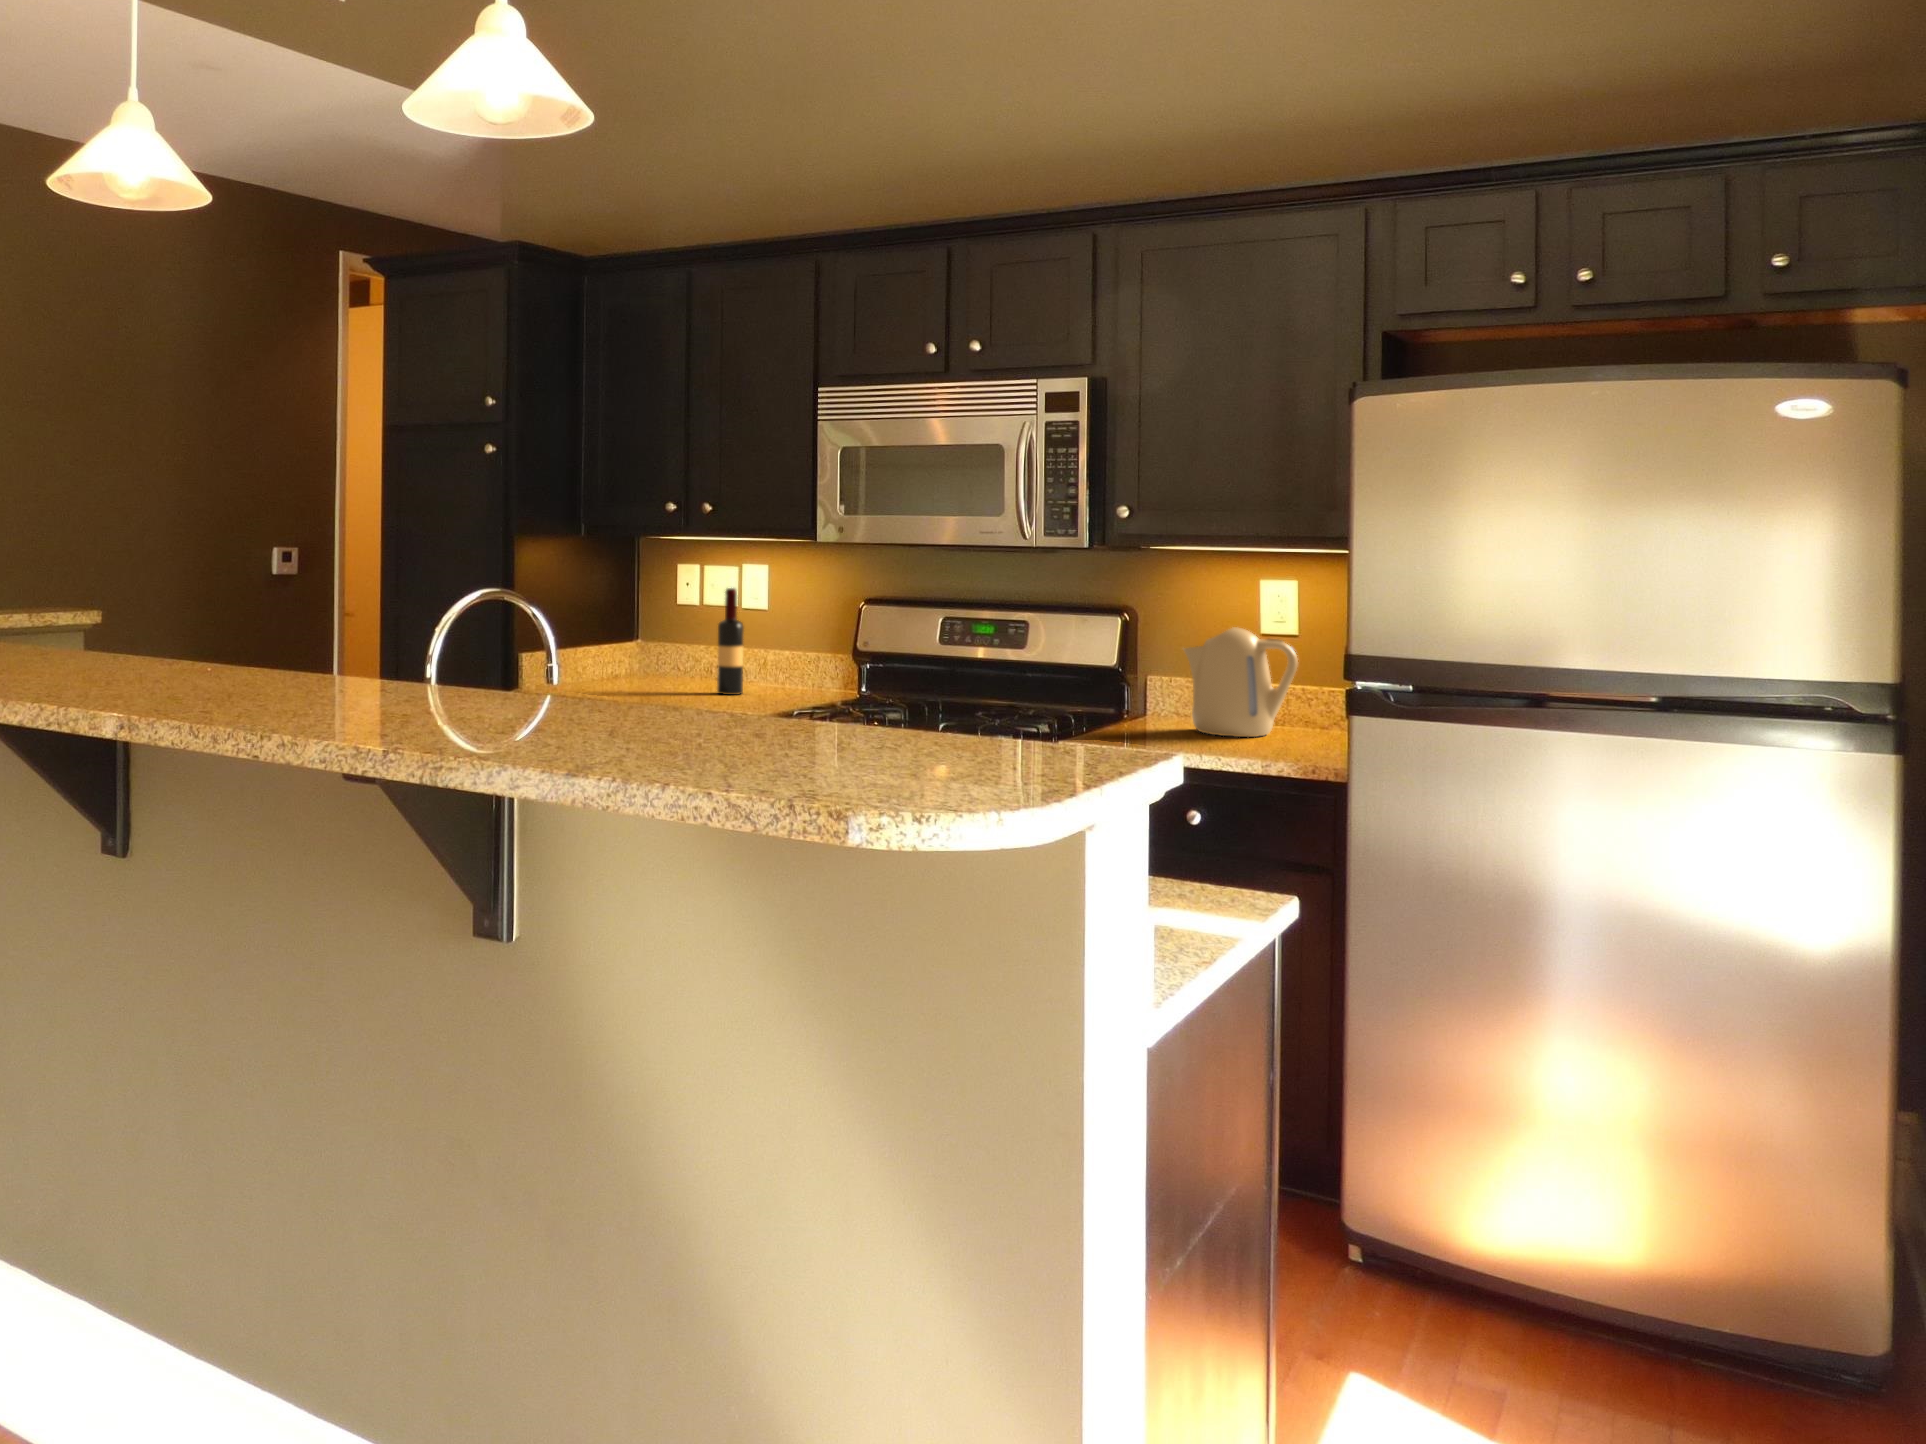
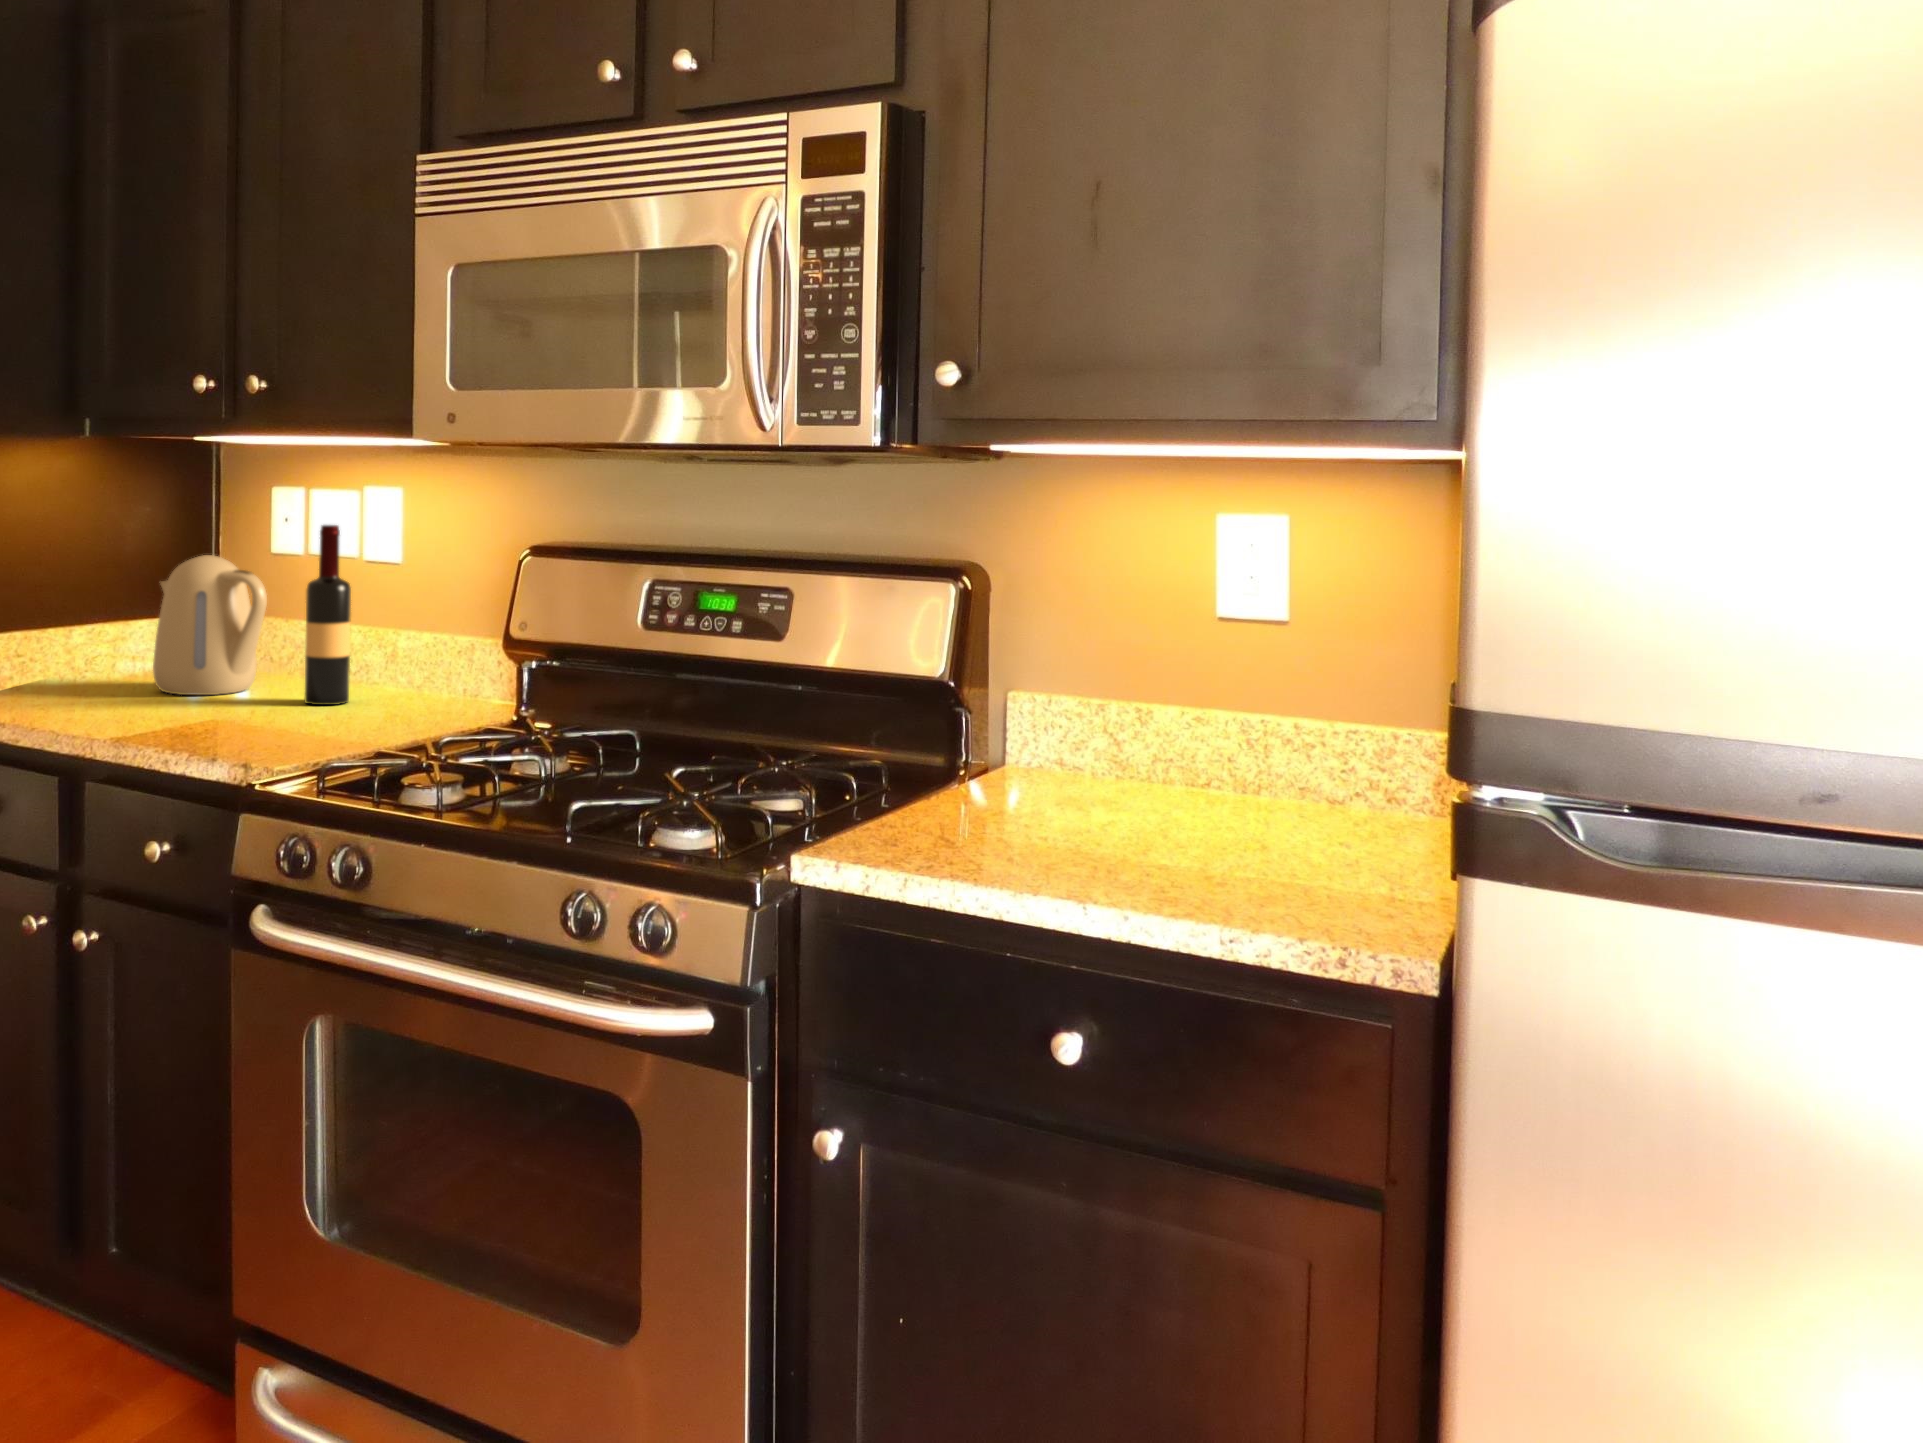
kettle: present [1184,627,1298,737] -> present [153,555,267,695]

